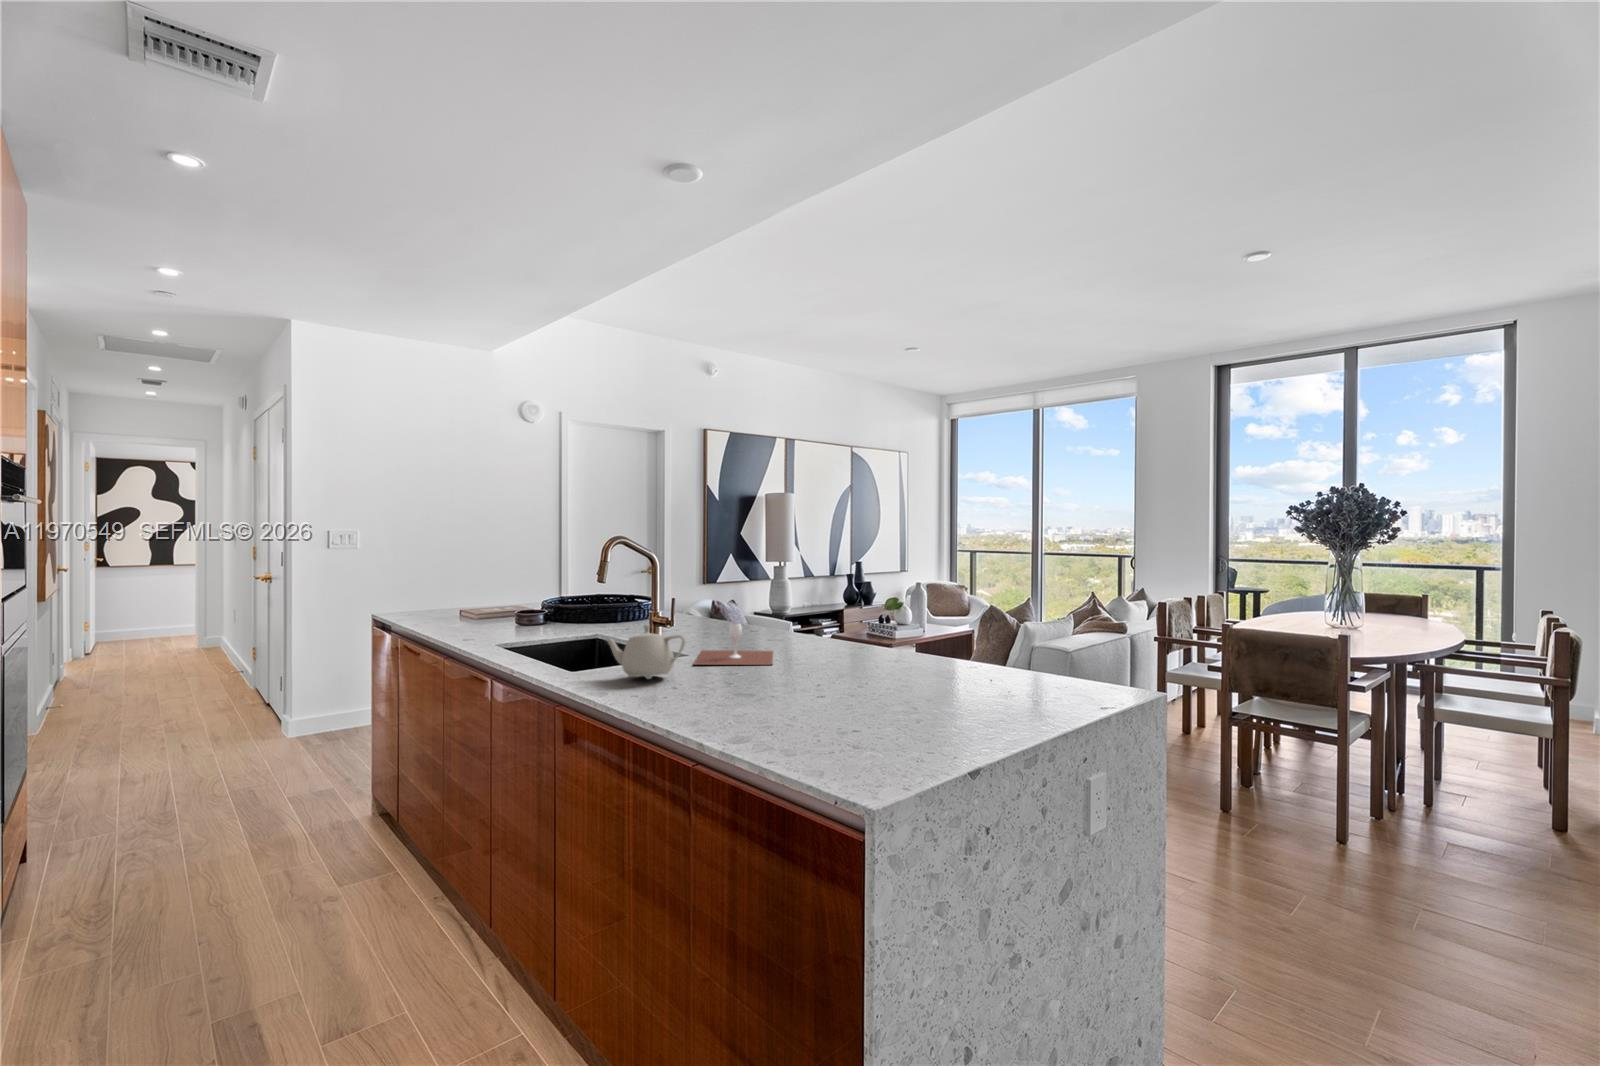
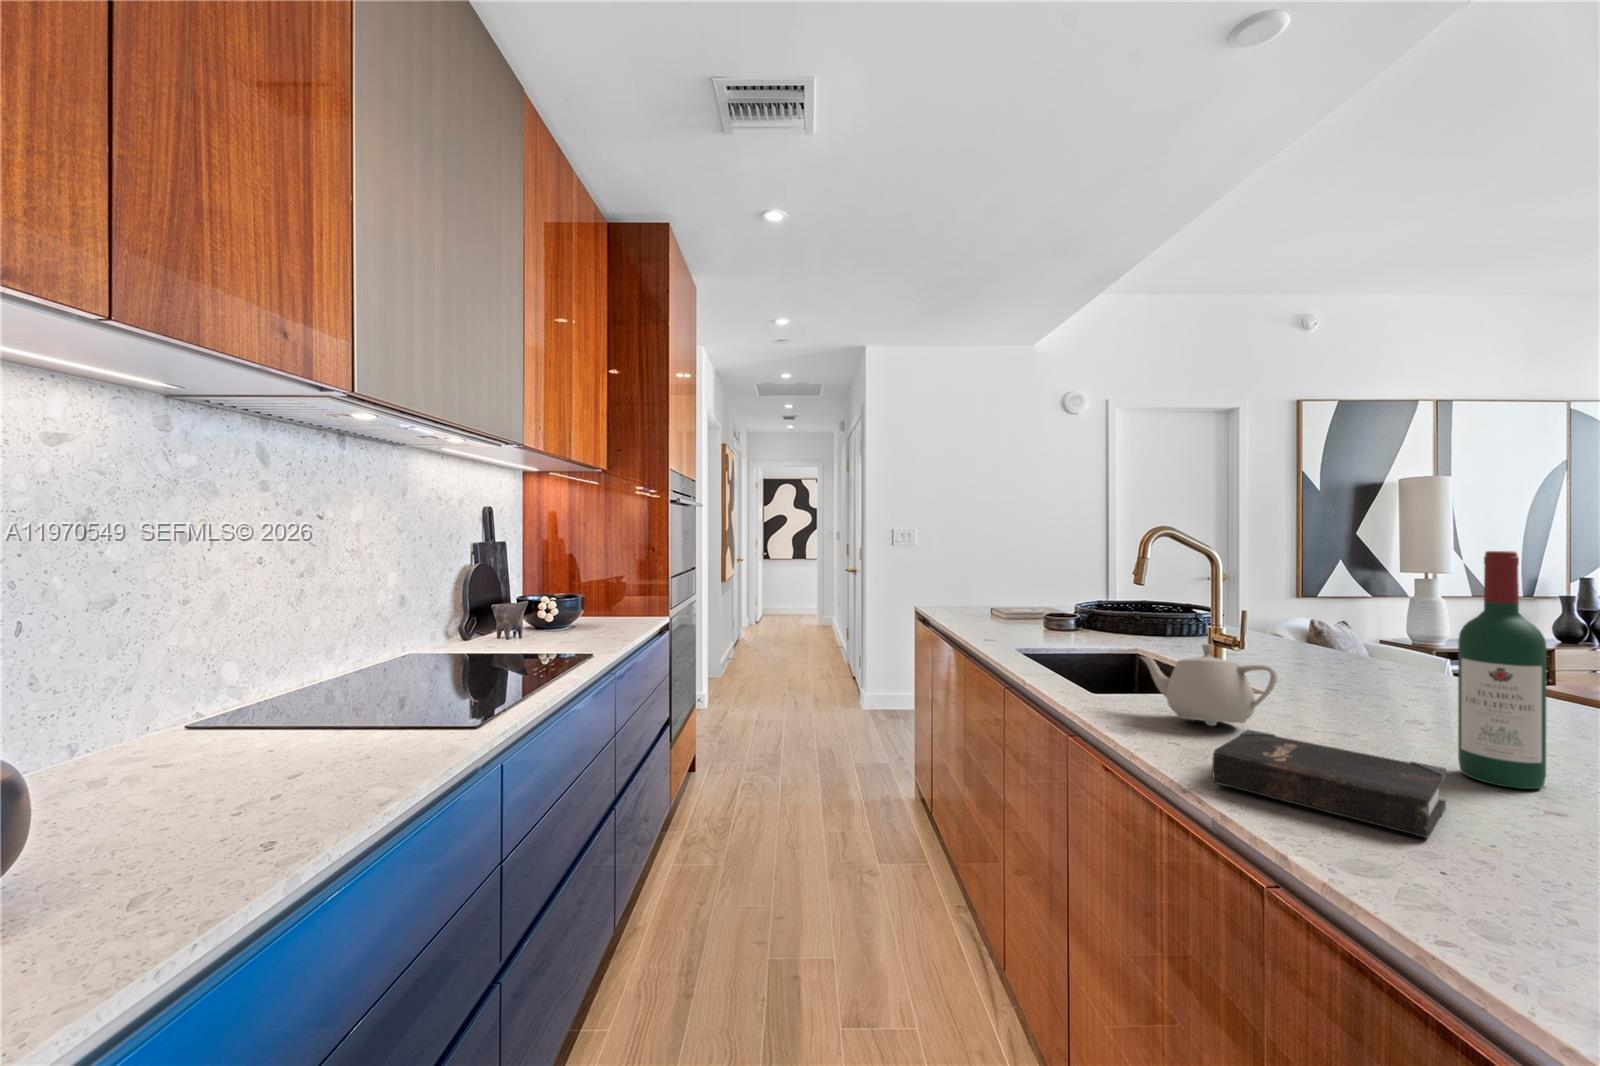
wine bottle: none [767,561,799,684] -> present [1458,551,1547,789]
wine glass: present [694,623,773,665] -> none [1289,656,1462,739]
hardback book: none [650,675,757,714] -> present [1212,730,1446,838]

